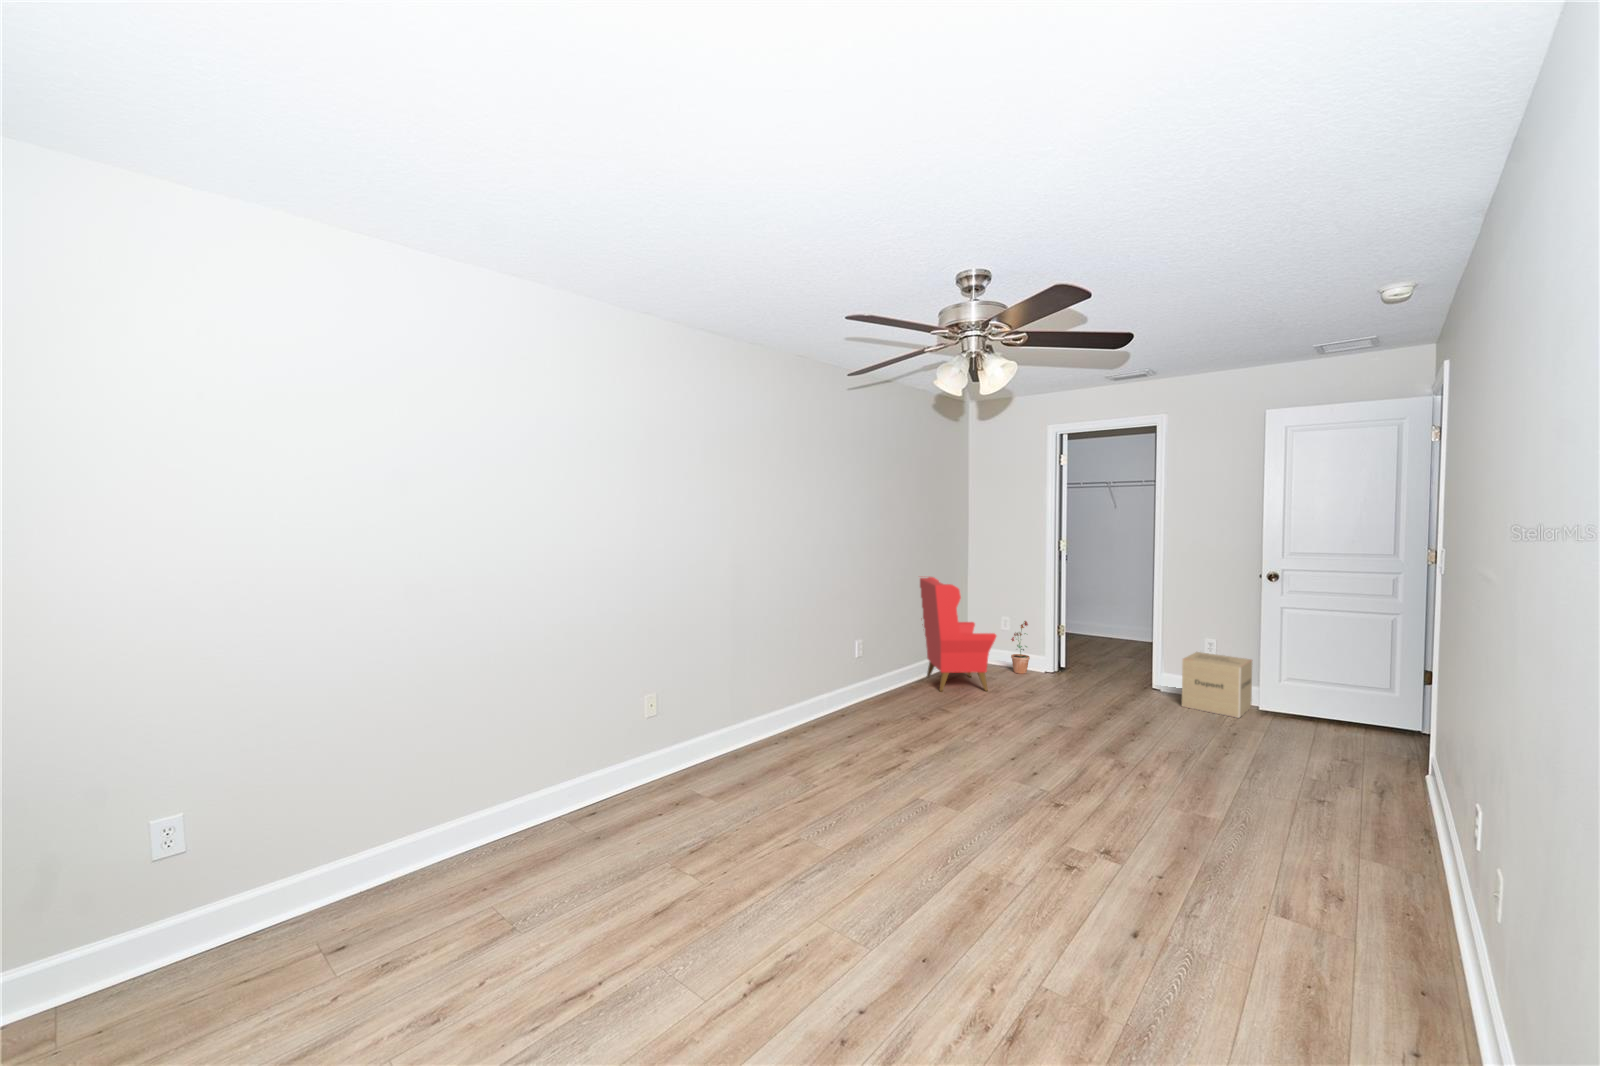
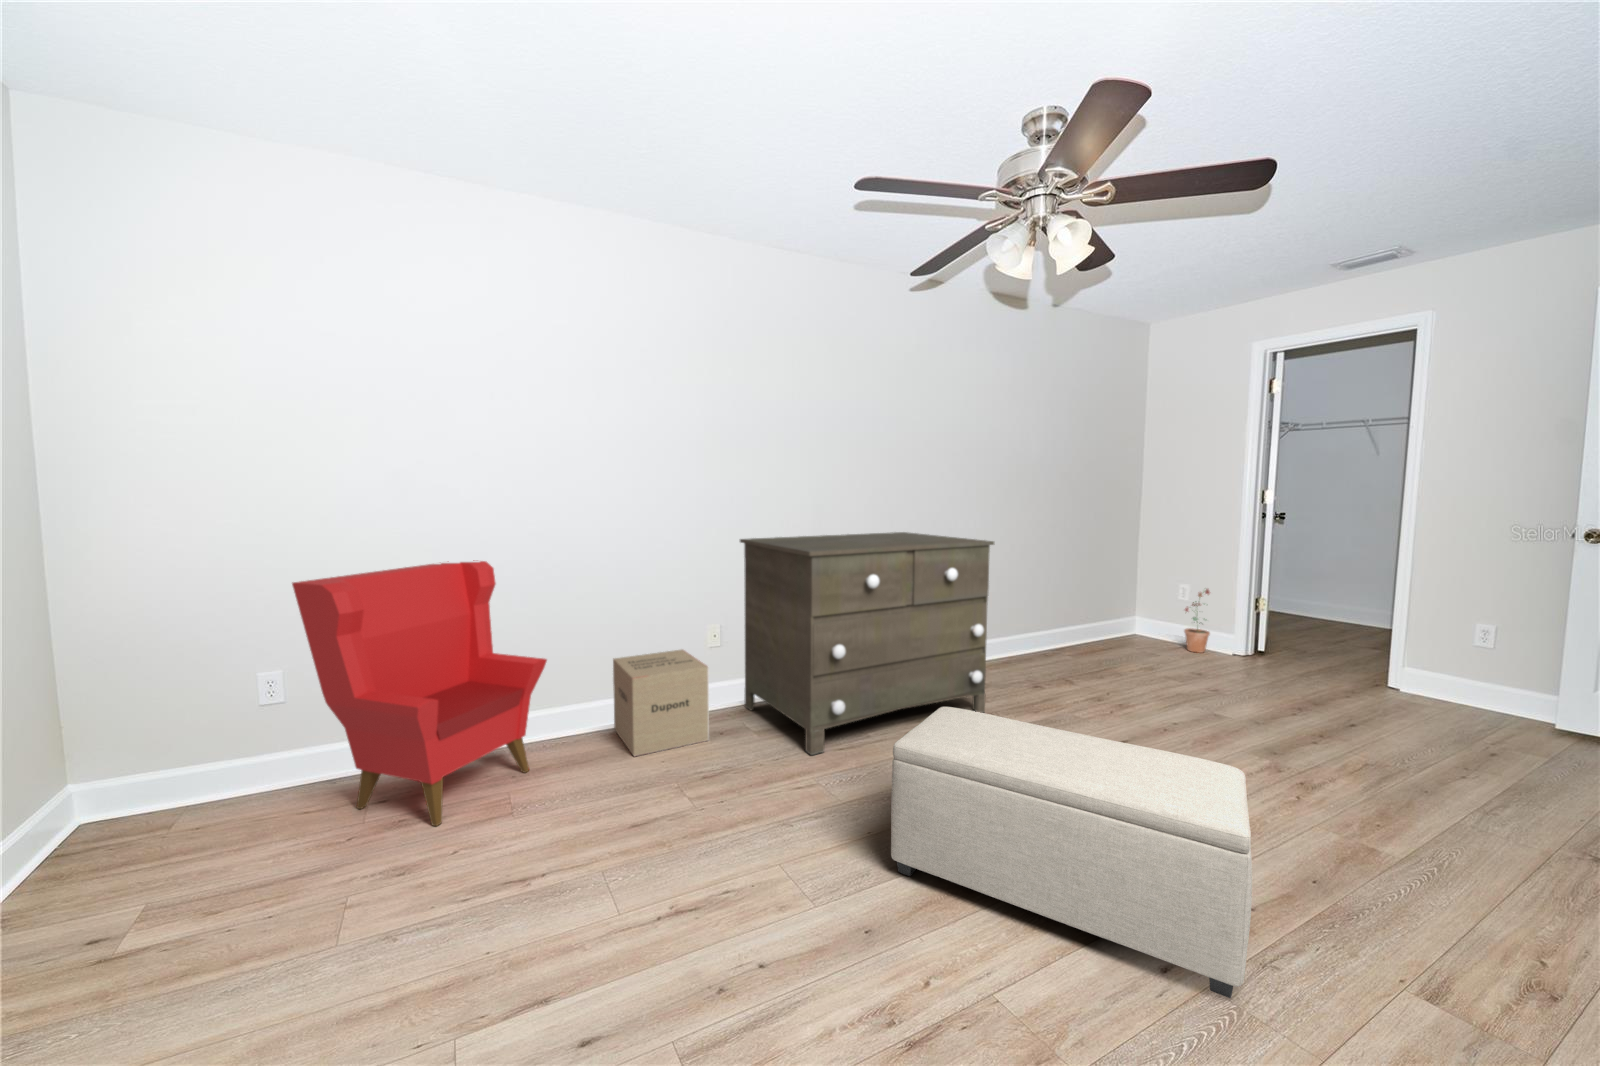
armchair: present [920,577,996,691] -> present [292,560,547,826]
dresser: none [680,588,904,811] -> present [740,532,994,755]
cardboard box: present [1182,652,1252,718] -> present [613,650,709,756]
ottoman: none [911,752,1191,944] -> present [891,707,1252,998]

